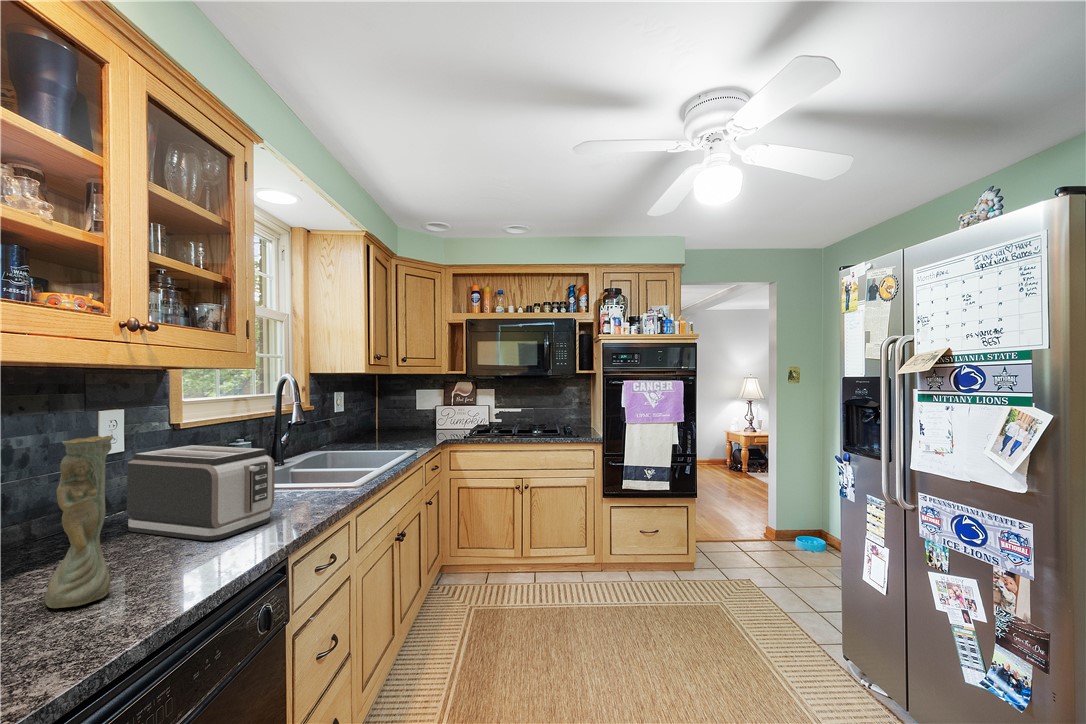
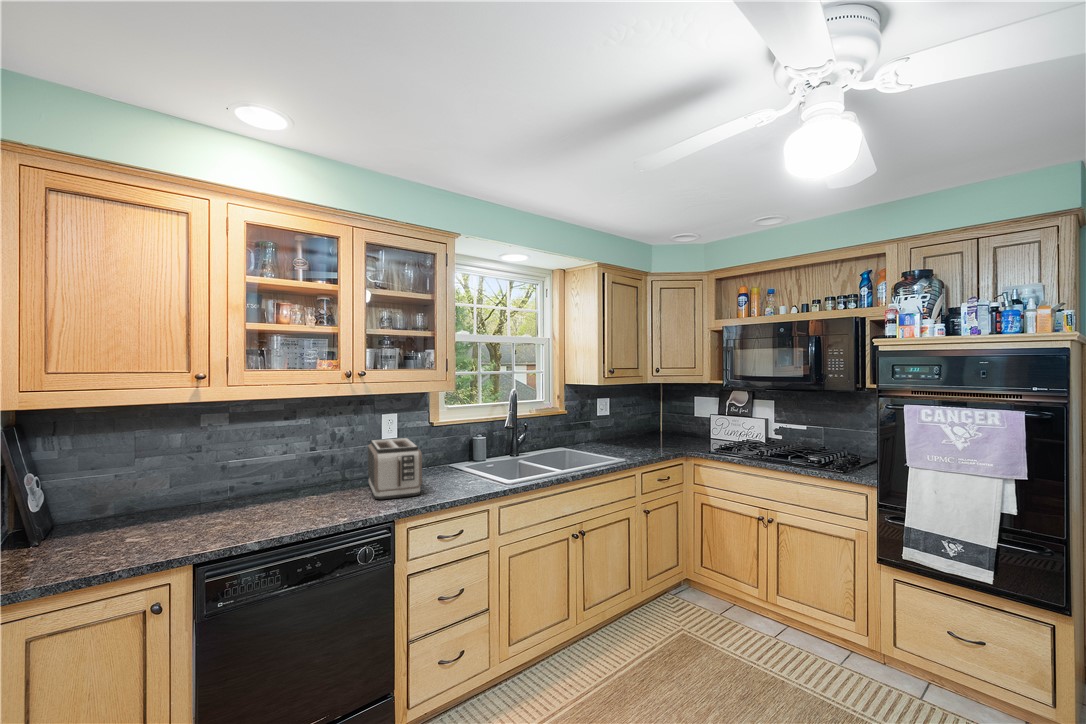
vase: present [45,436,114,608] -> none [279,432,307,515]

